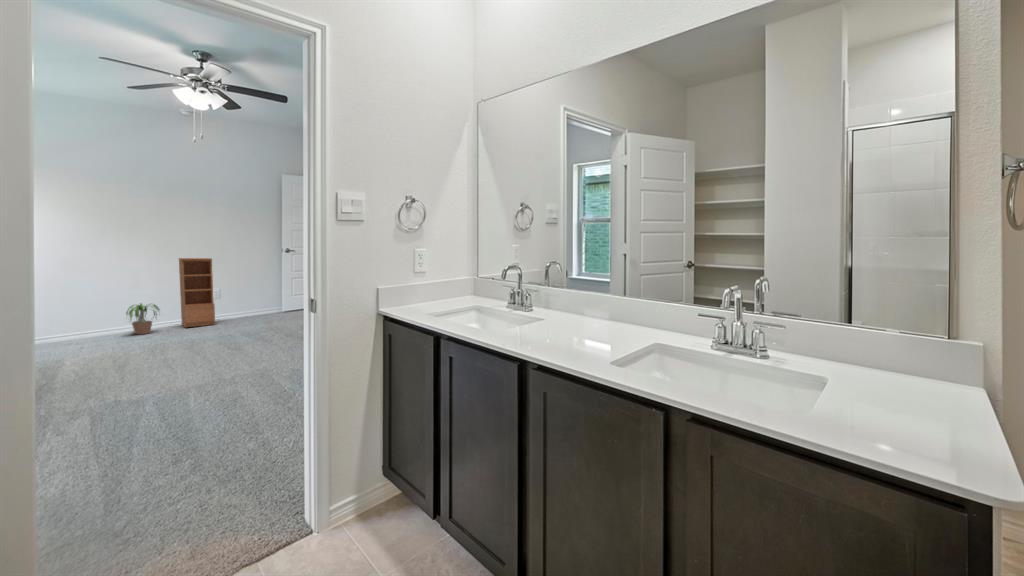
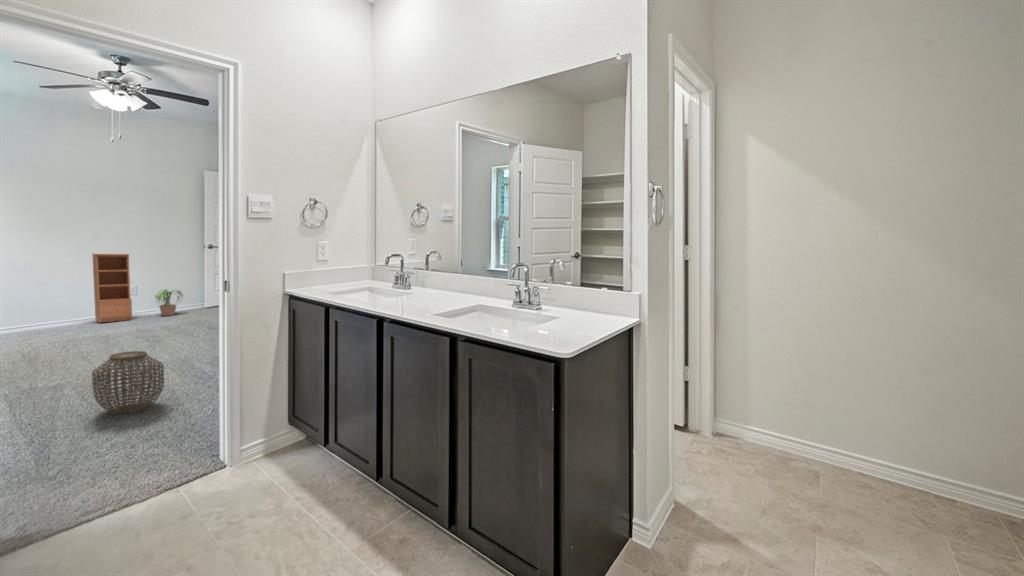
potted plant: present [126,303,159,334] -> present [155,289,183,316]
woven basket: none [168,373,243,445] -> present [92,351,164,414]

